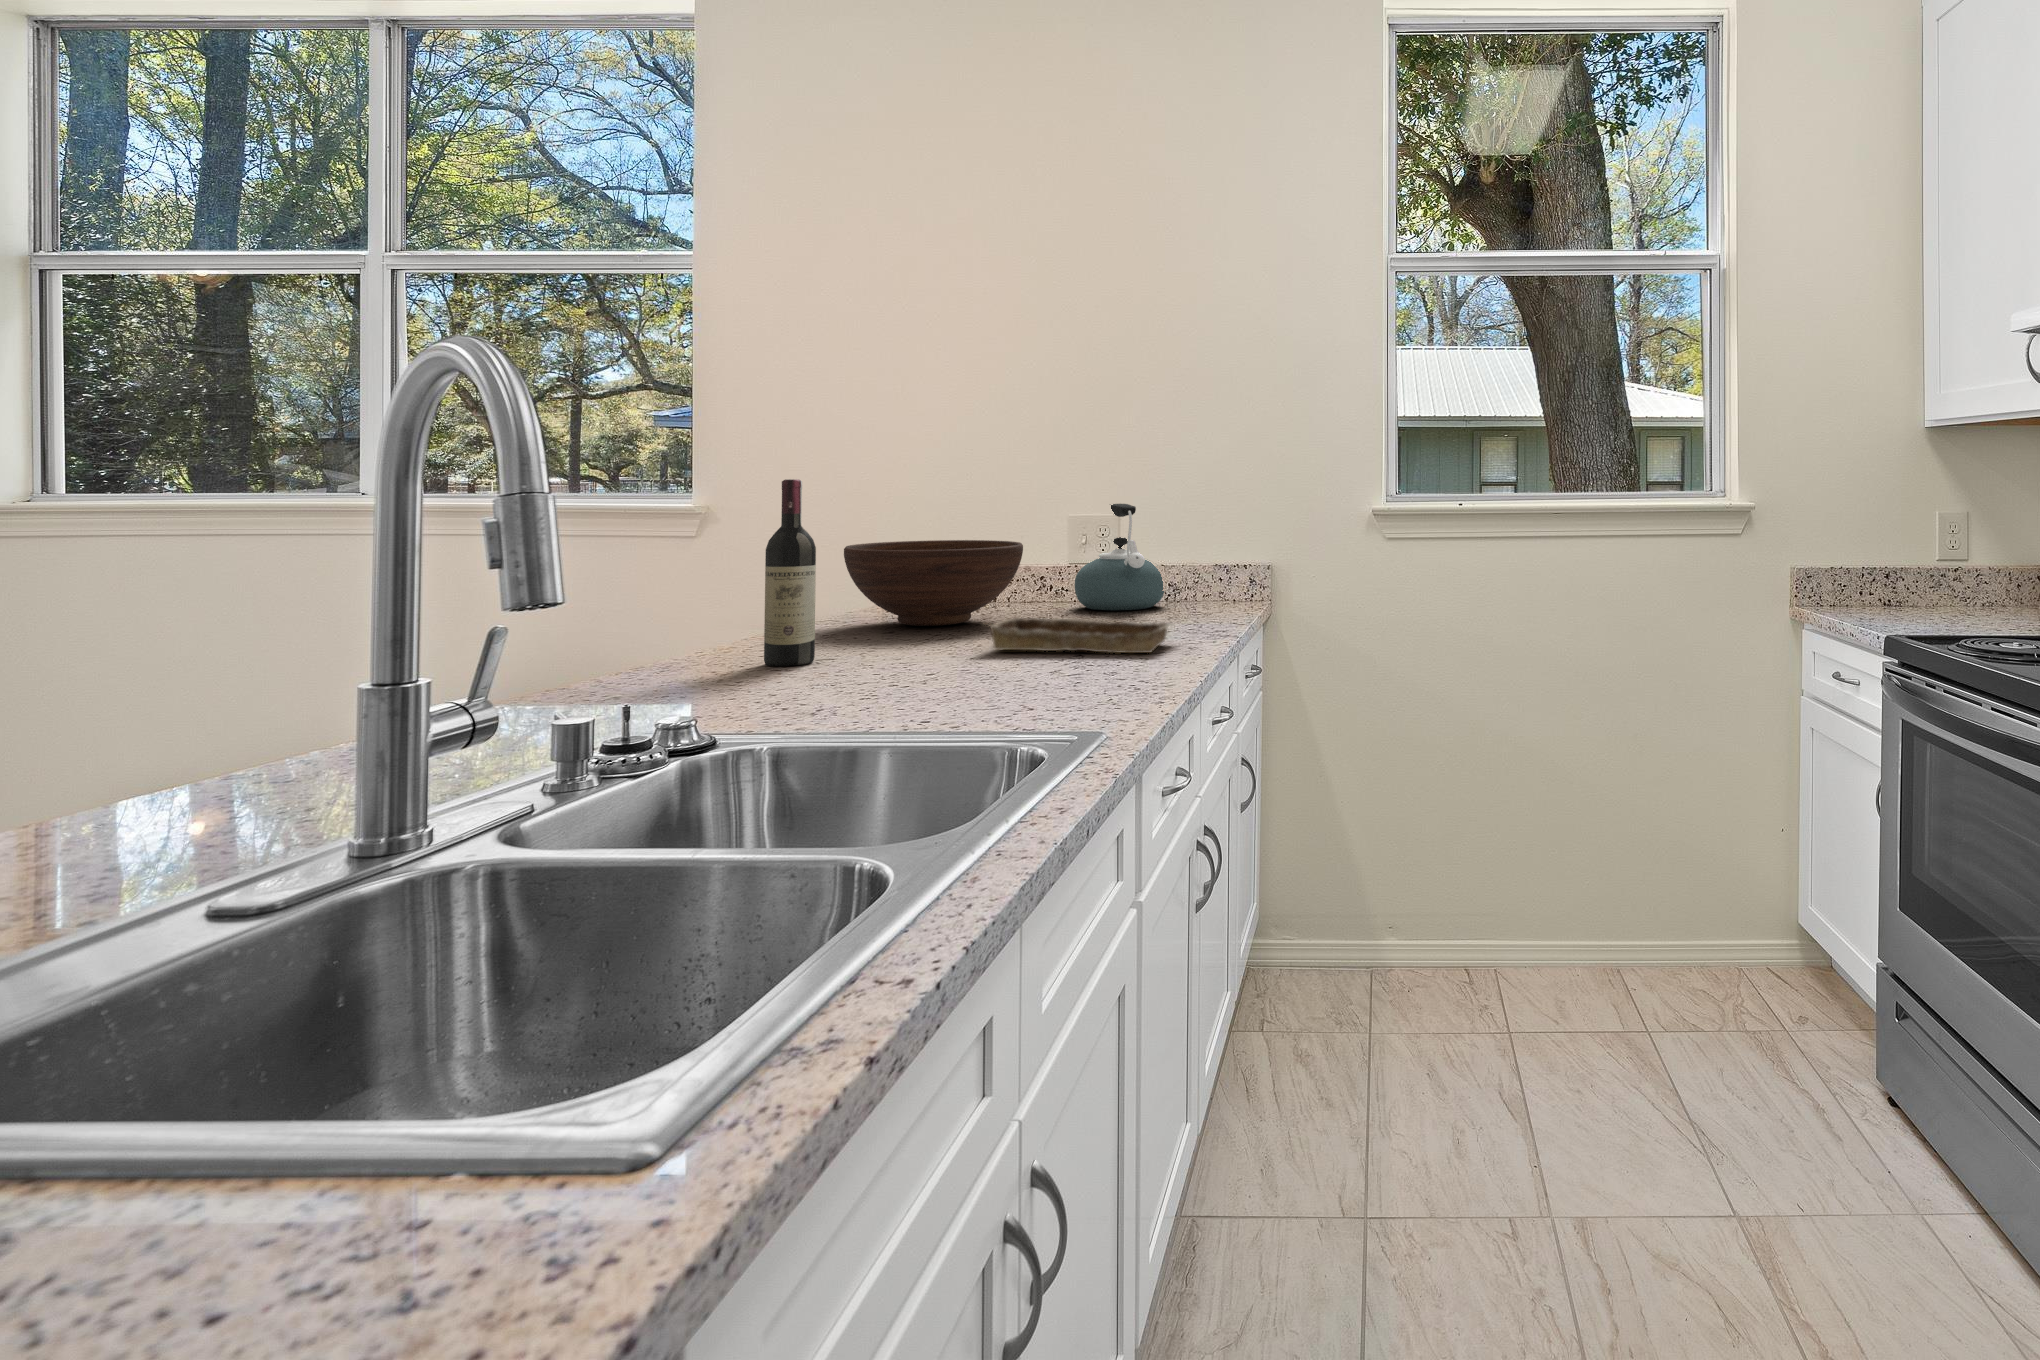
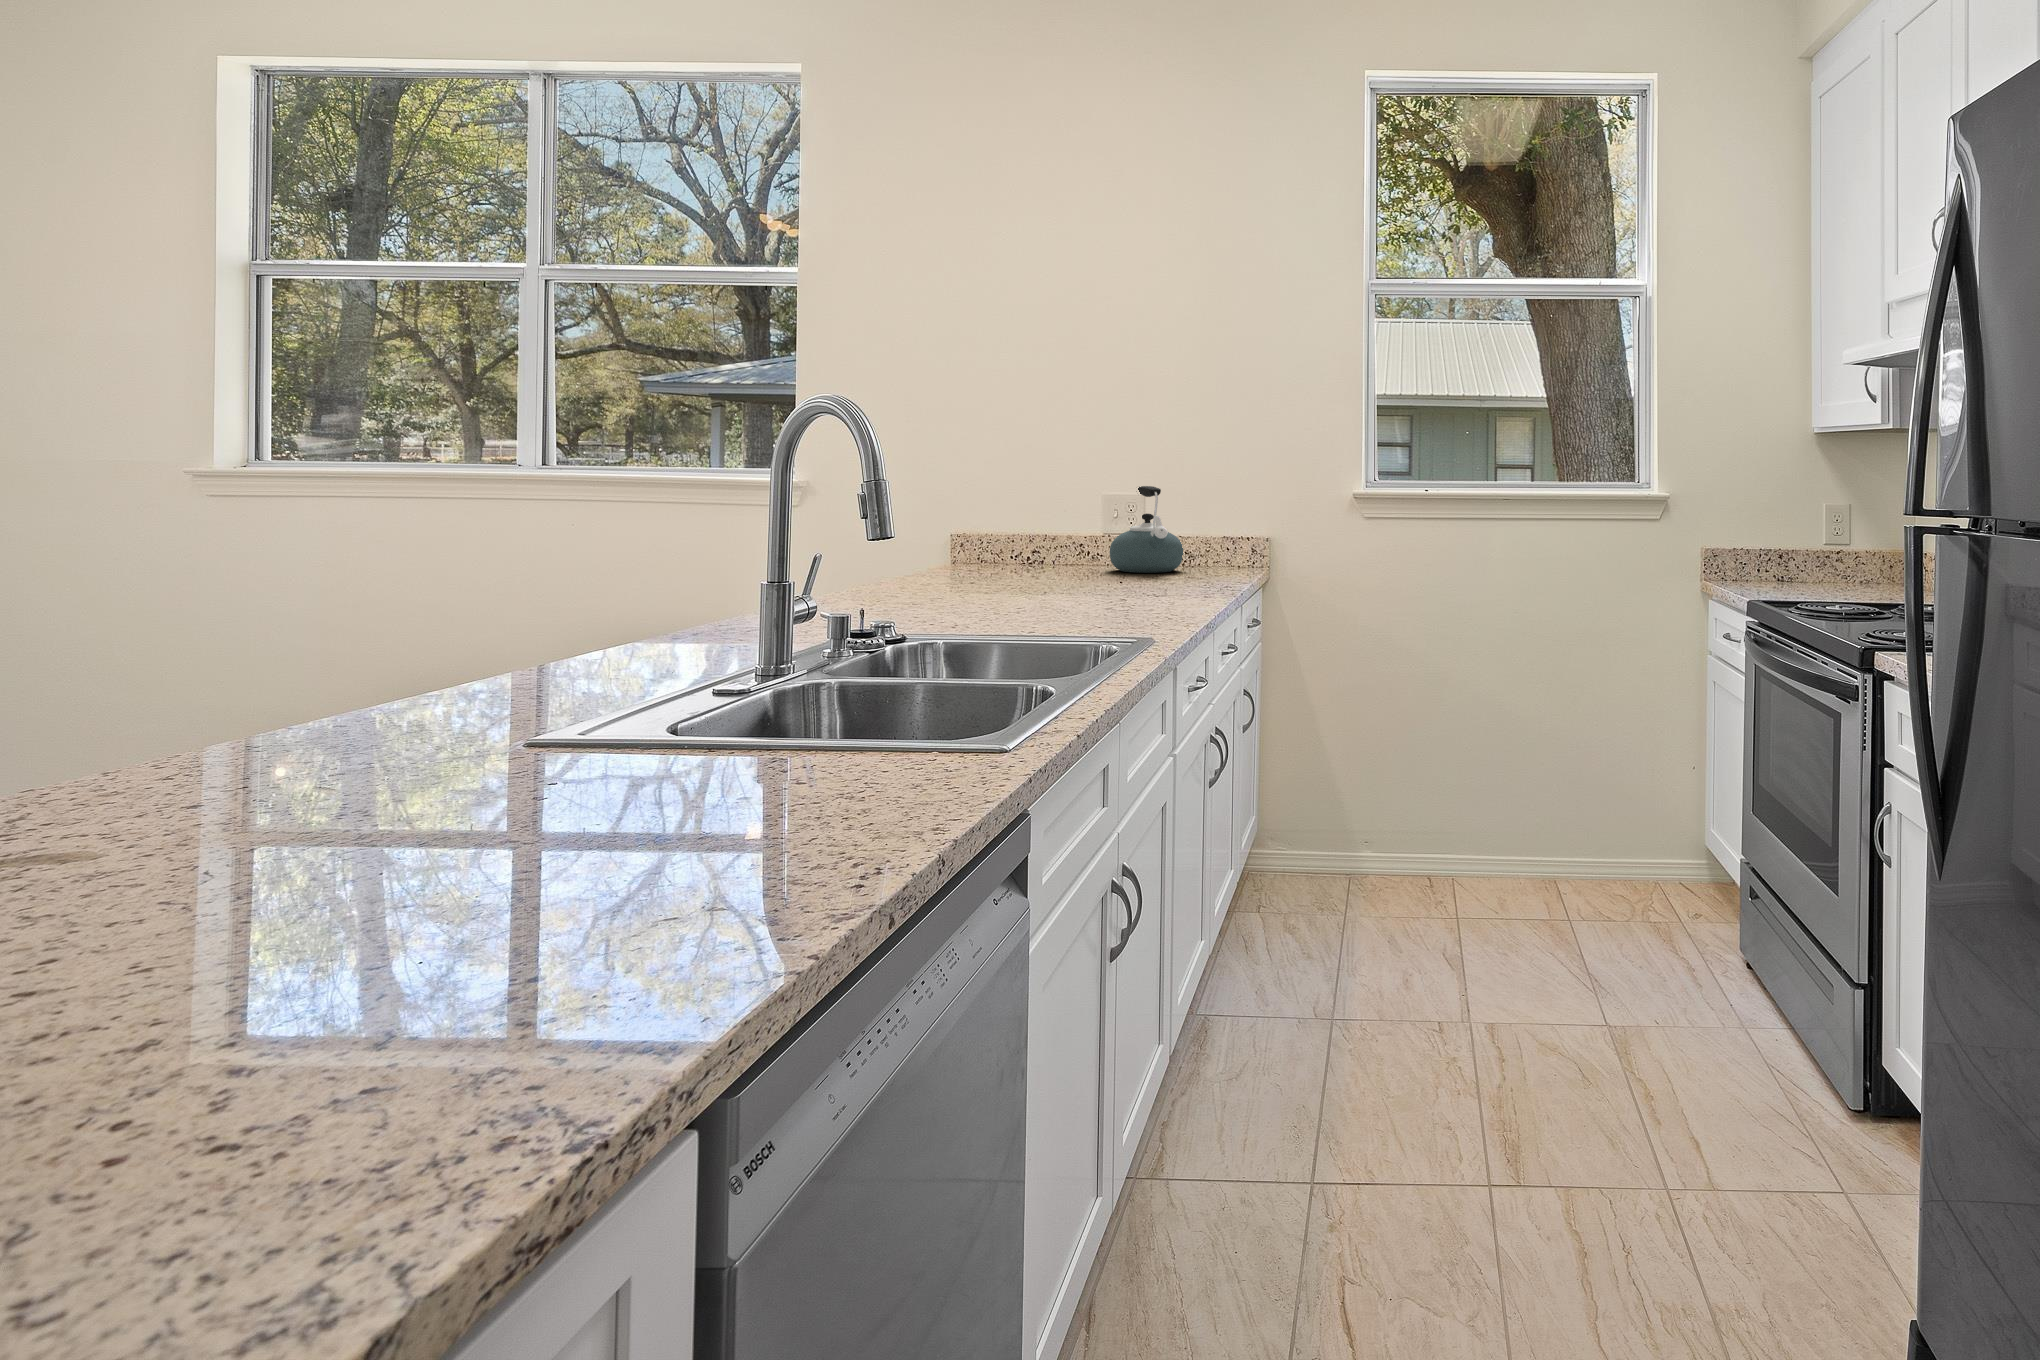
wine bottle: present [764,479,816,666] -> none [891,463,929,601]
fruit bowl: present [844,540,1023,626] -> none [933,513,1072,580]
tray: present [989,617,1171,653] -> none [1050,572,1197,599]

